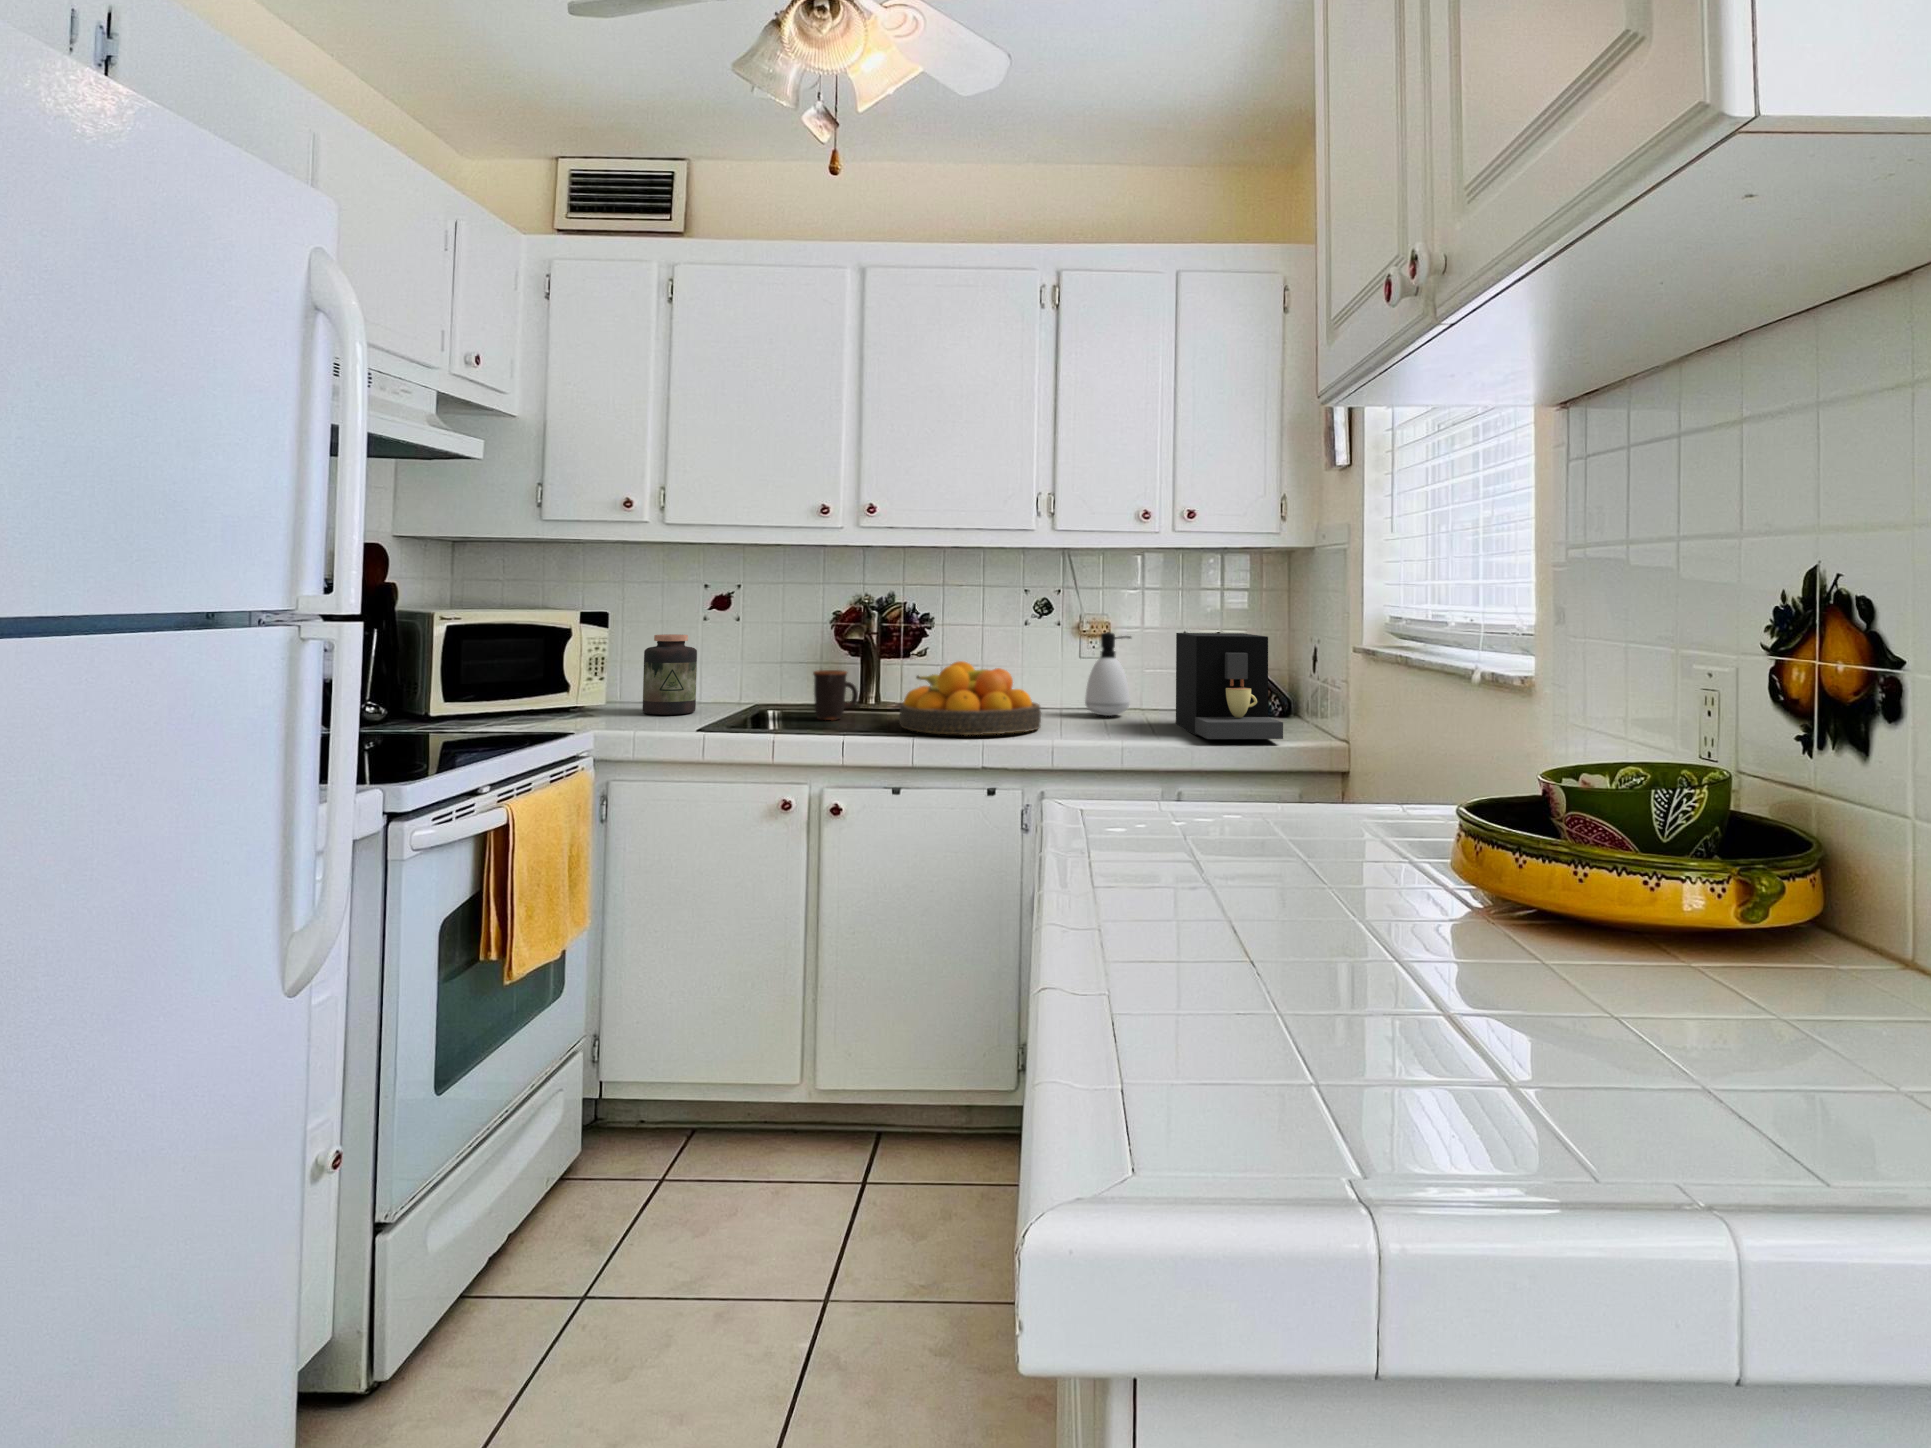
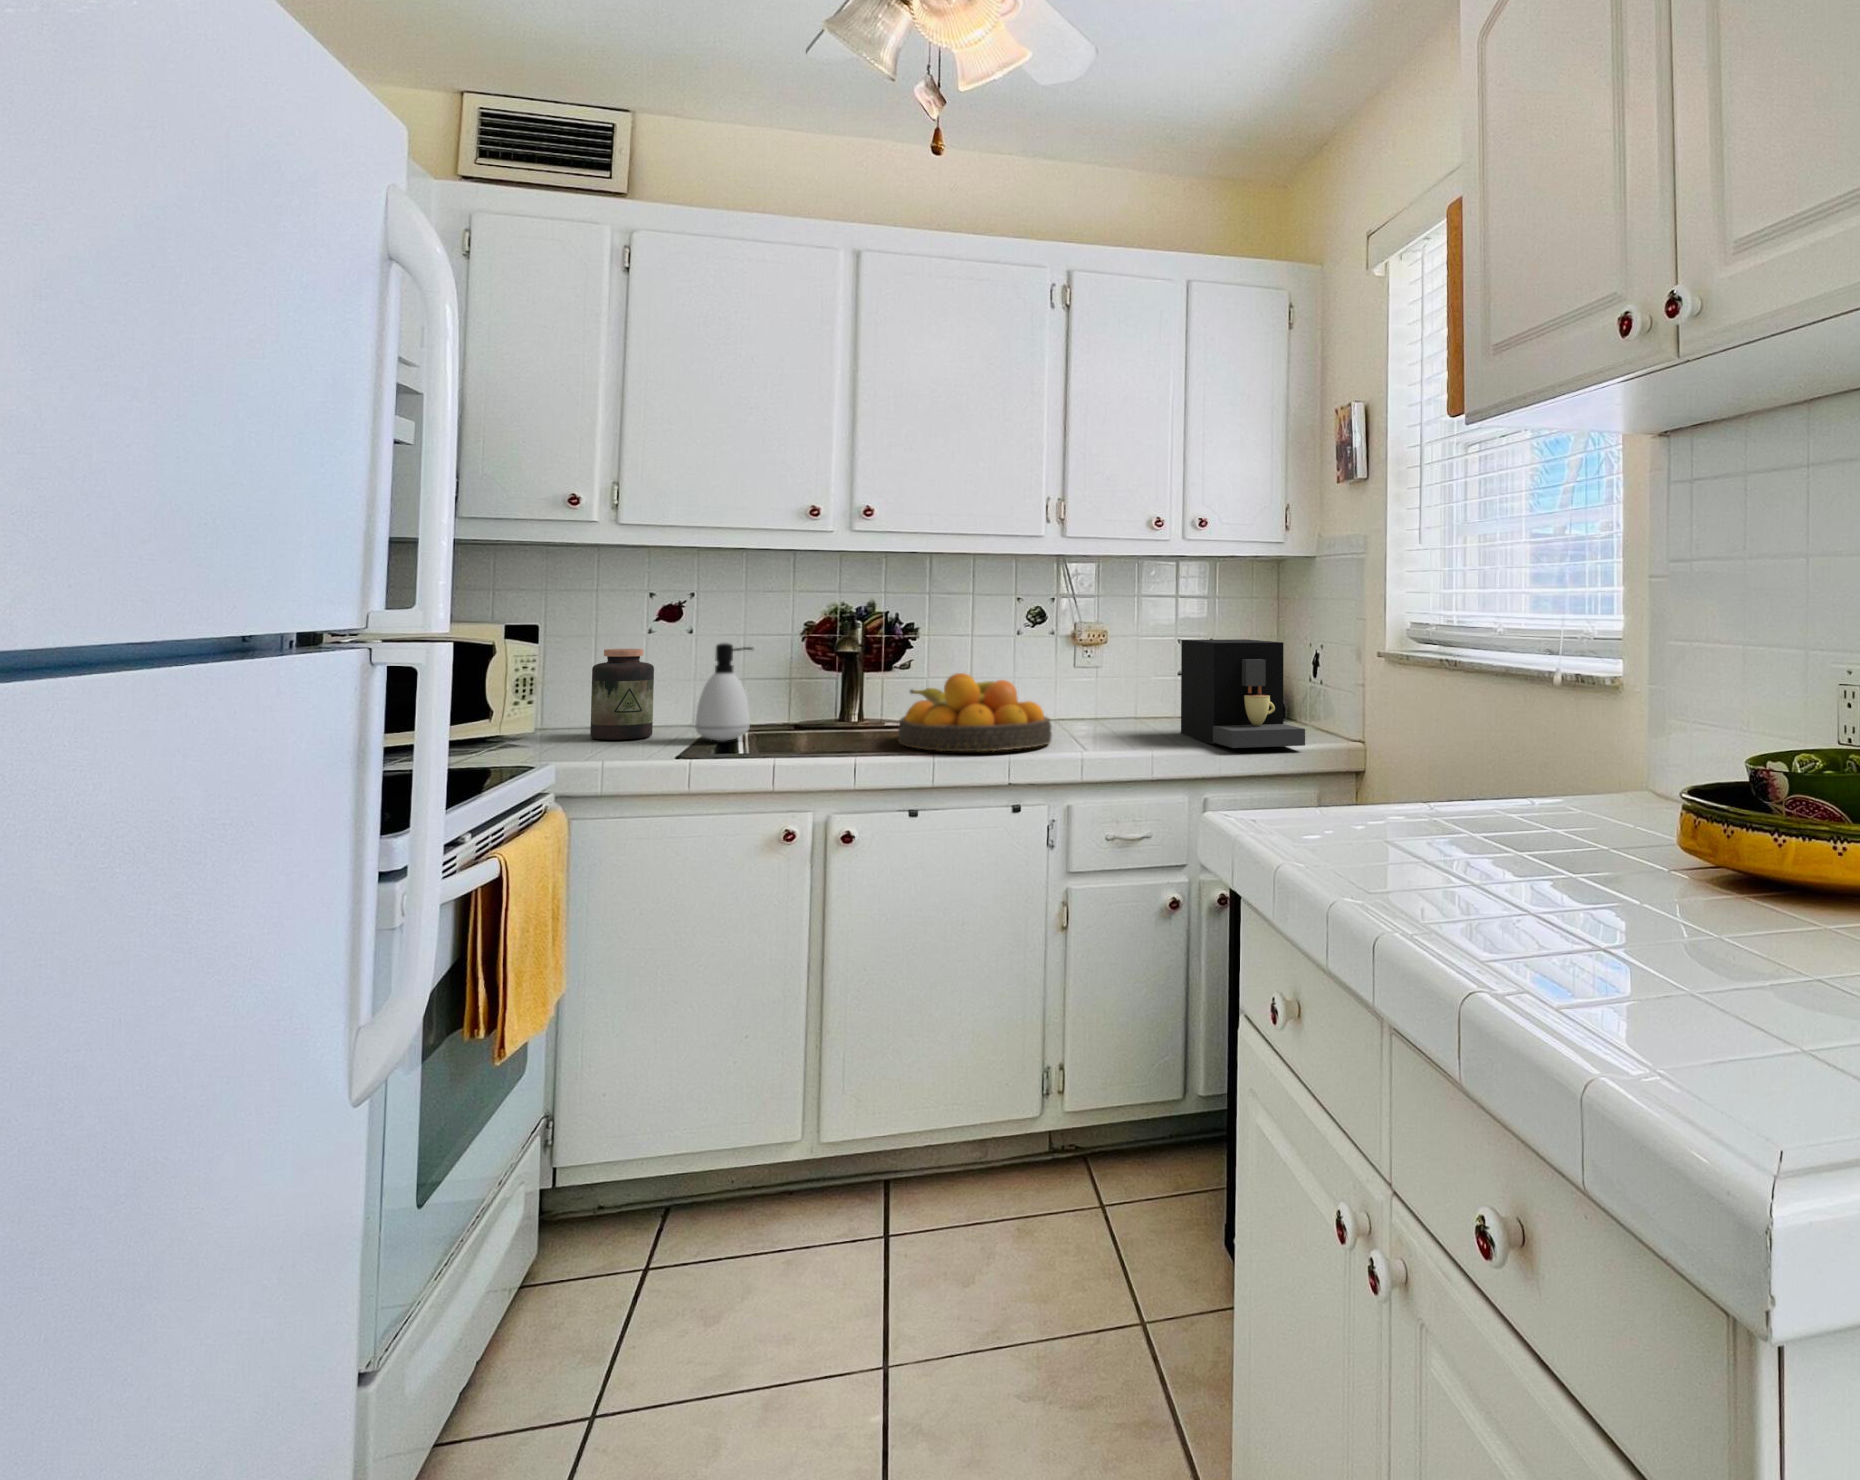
soap dispenser: present [1085,632,1131,716] -> present [695,643,754,741]
mug: present [813,670,858,720] -> none [795,686,842,740]

